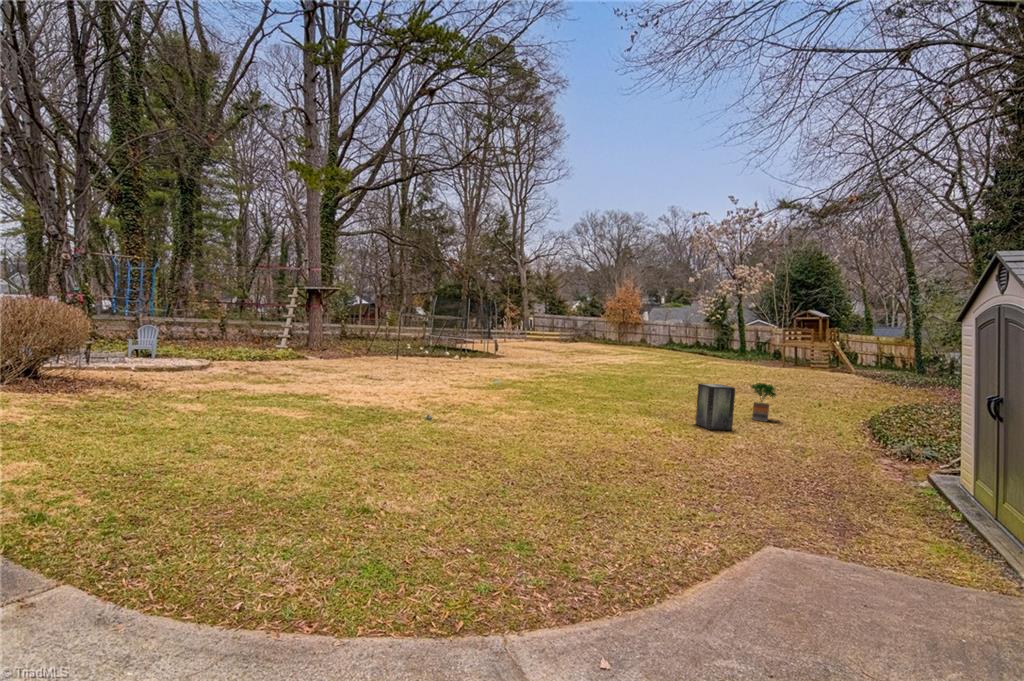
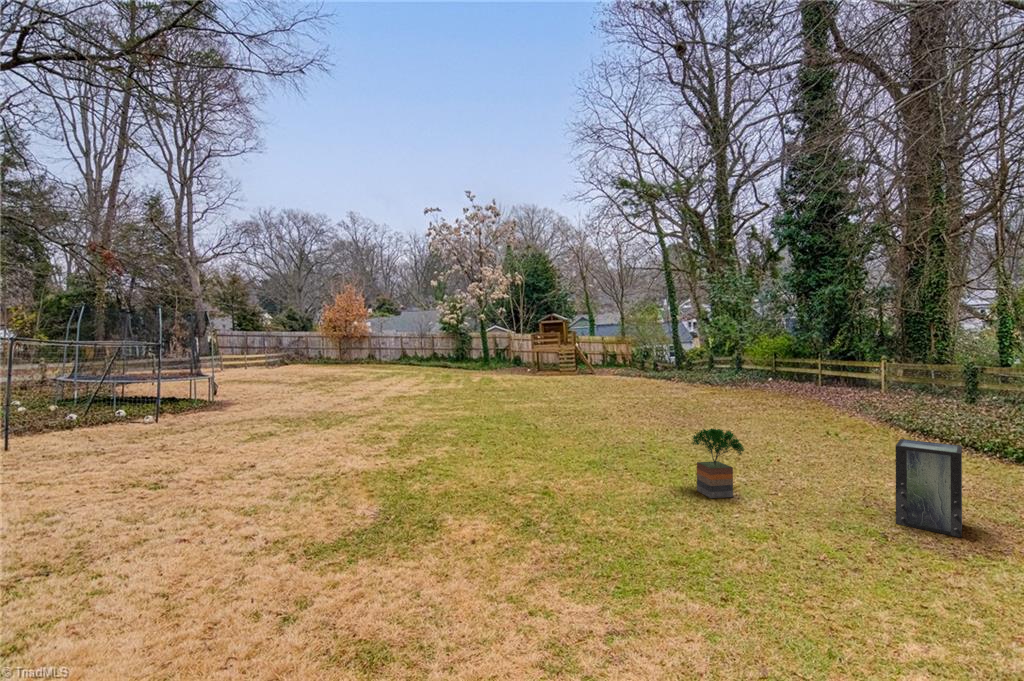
potted tree: present [751,383,776,422] -> present [692,428,744,498]

